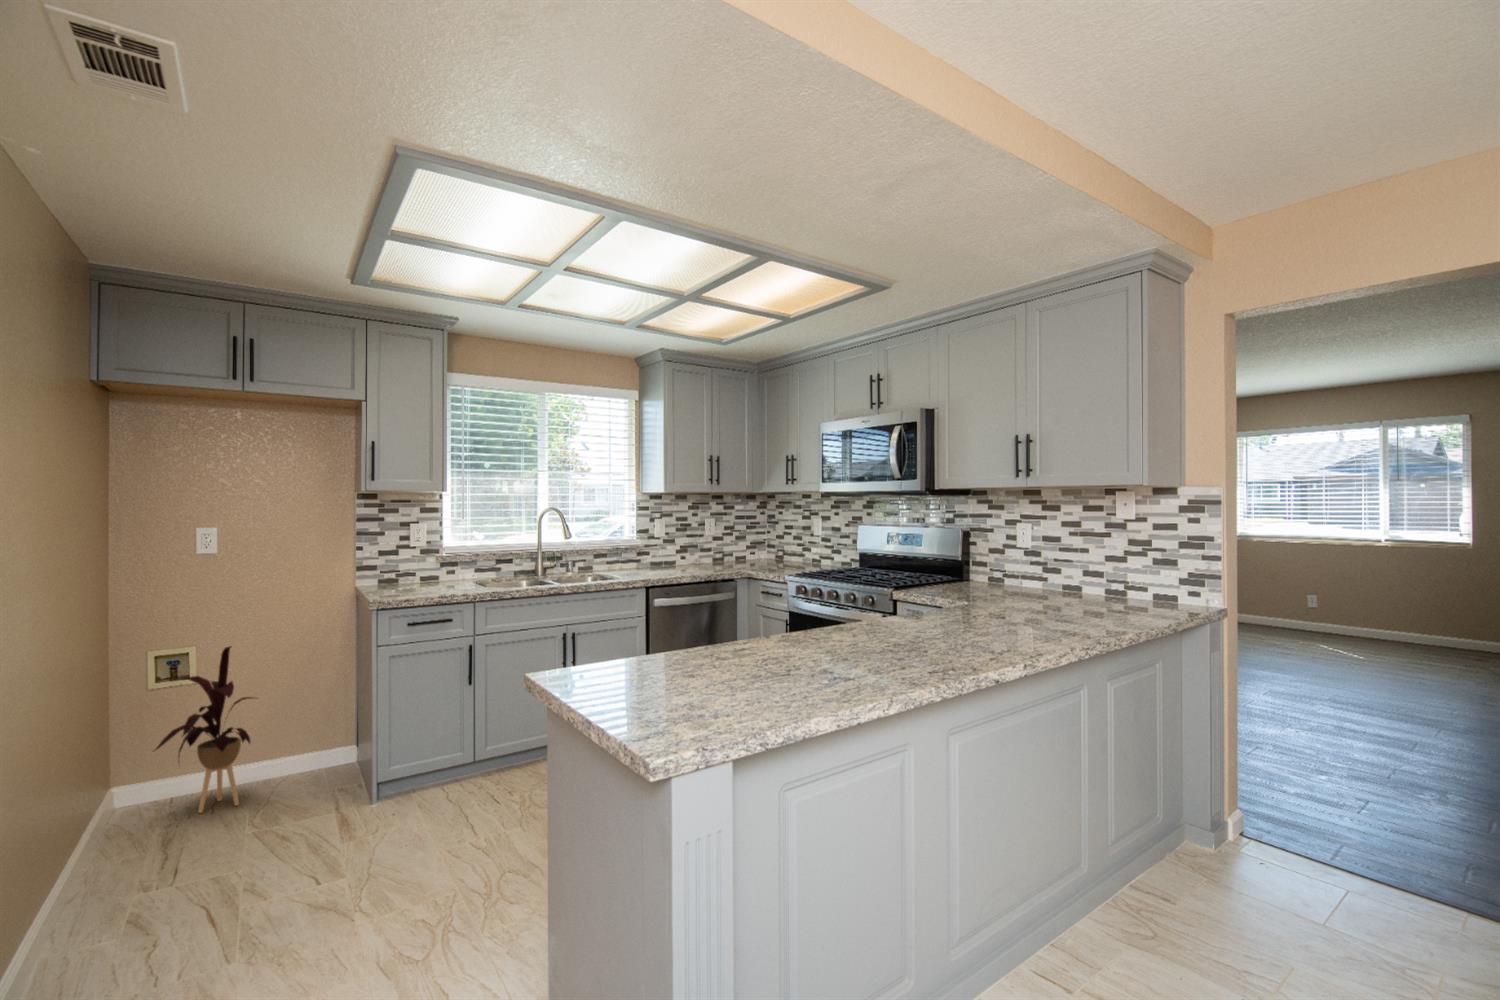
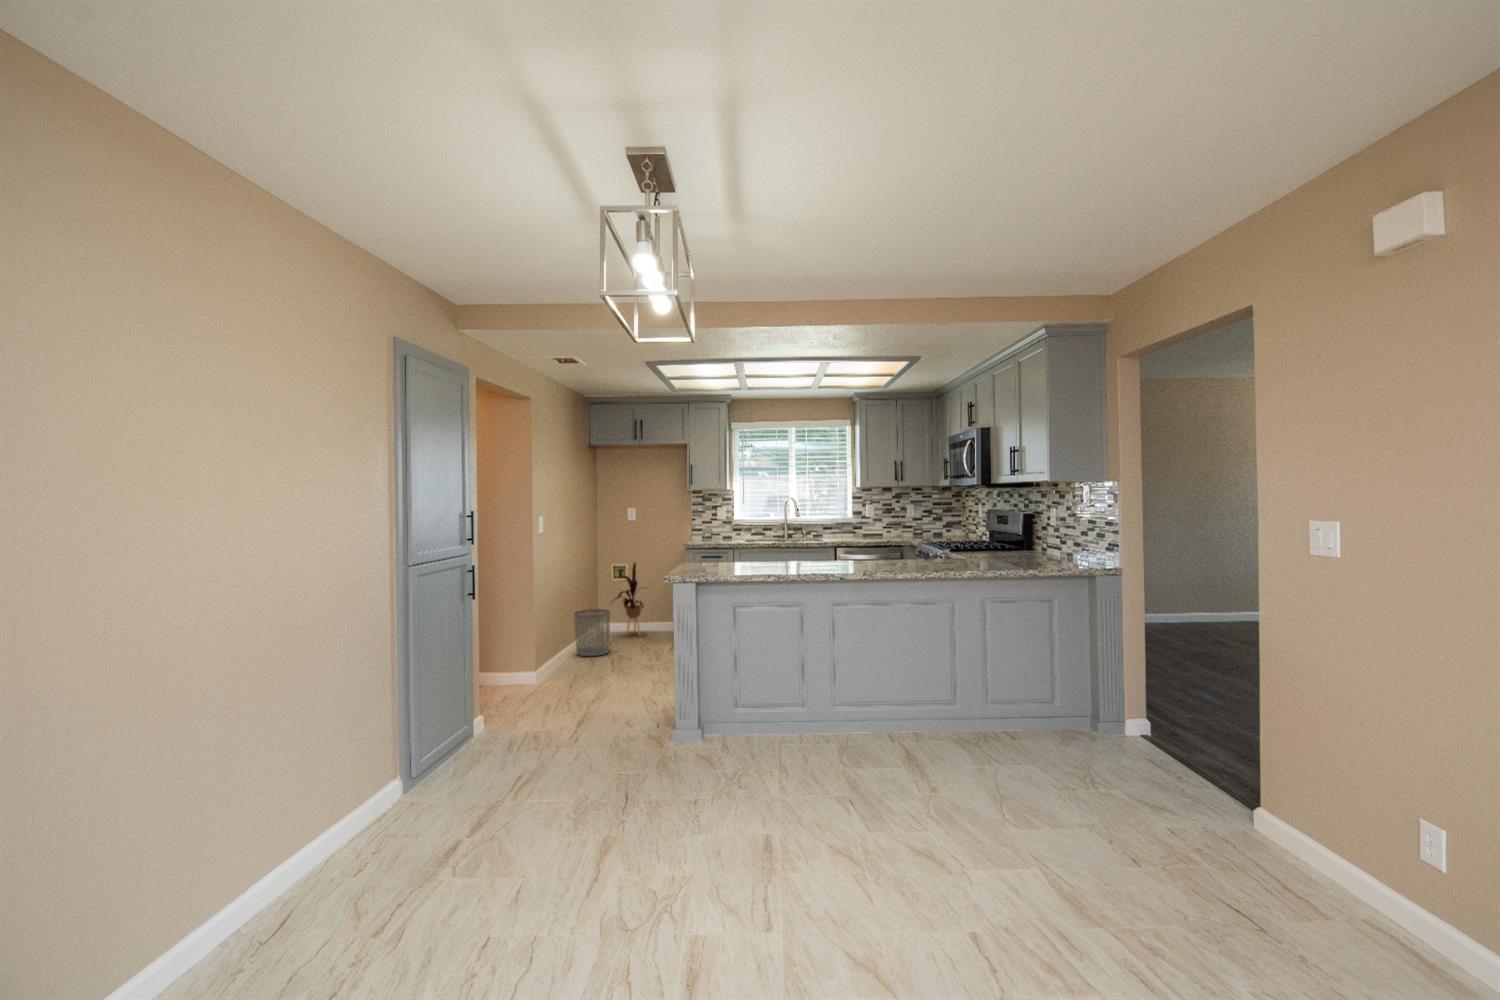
waste bin: none [68,776,188,919] -> present [574,609,610,656]

